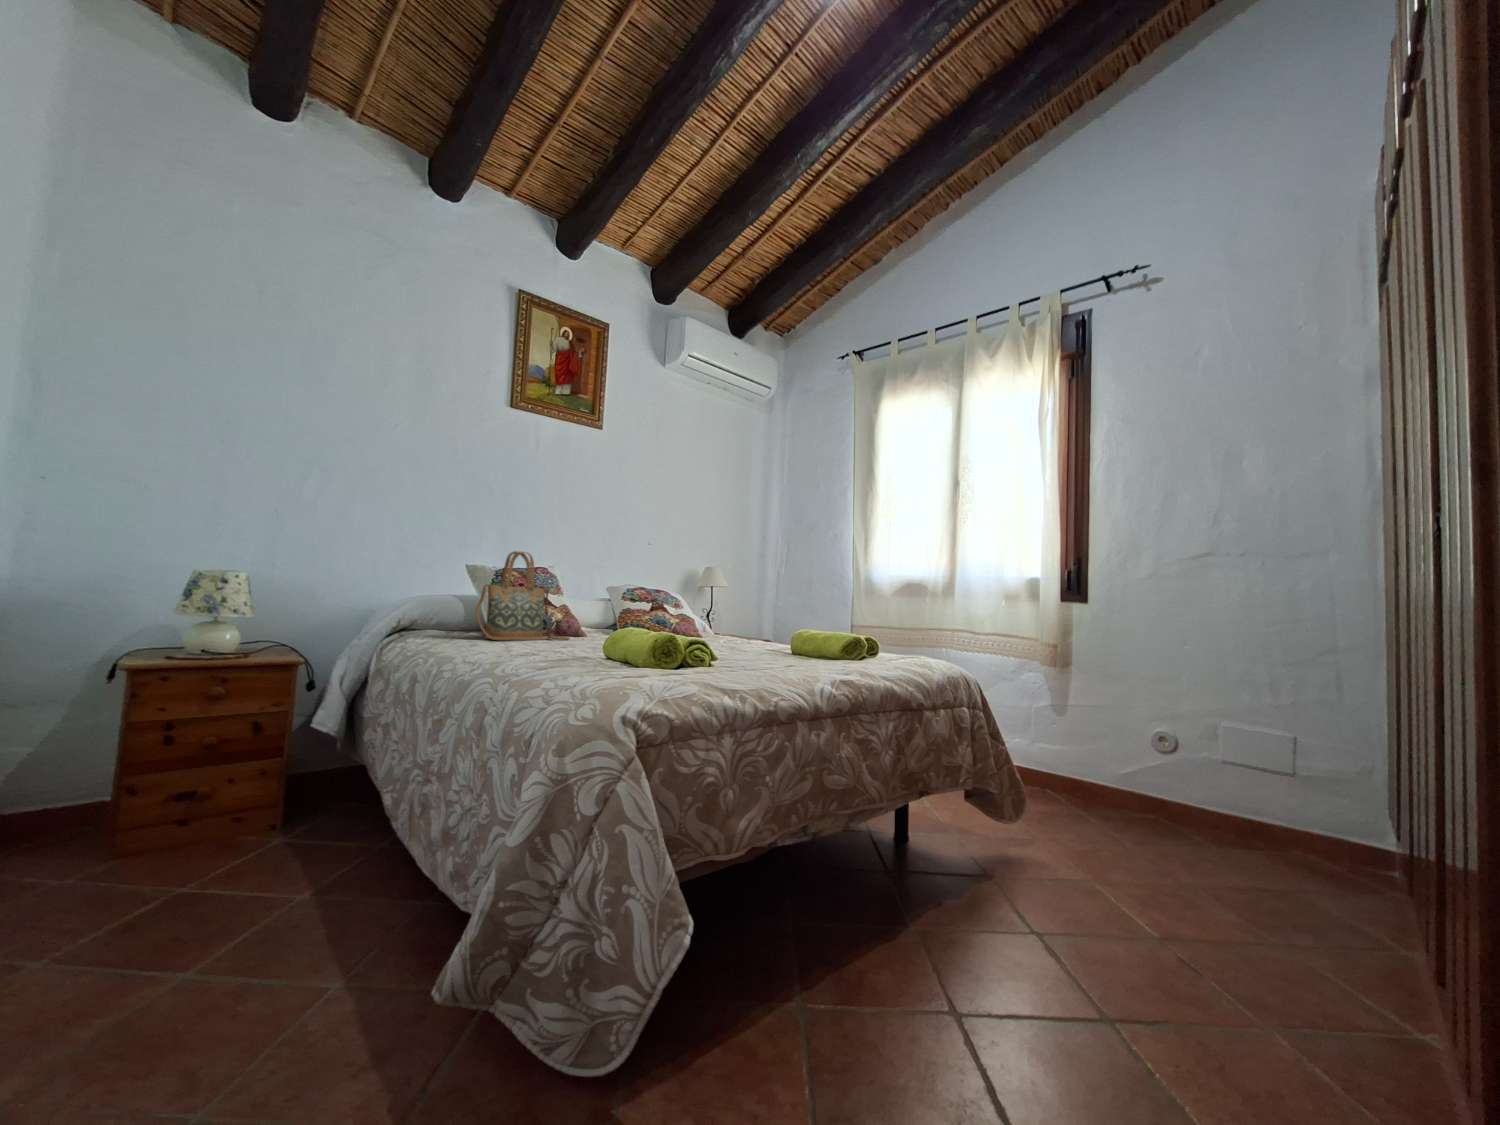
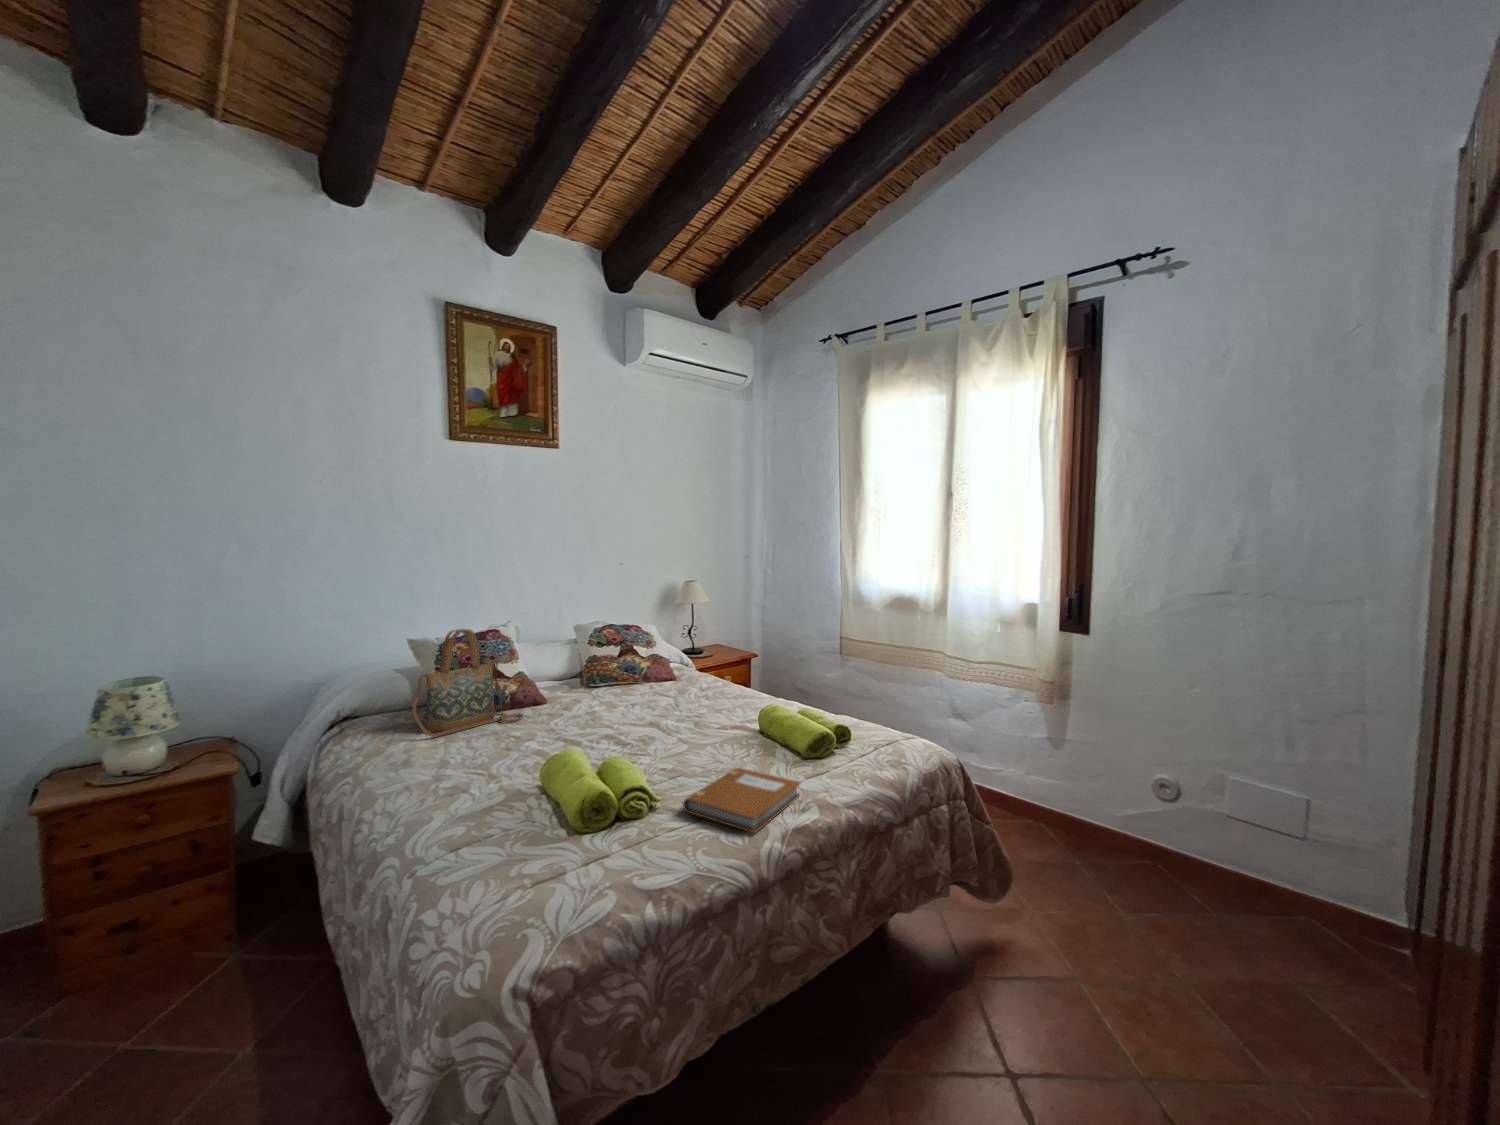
notebook: none [739,653,841,676] -> present [683,768,801,833]

